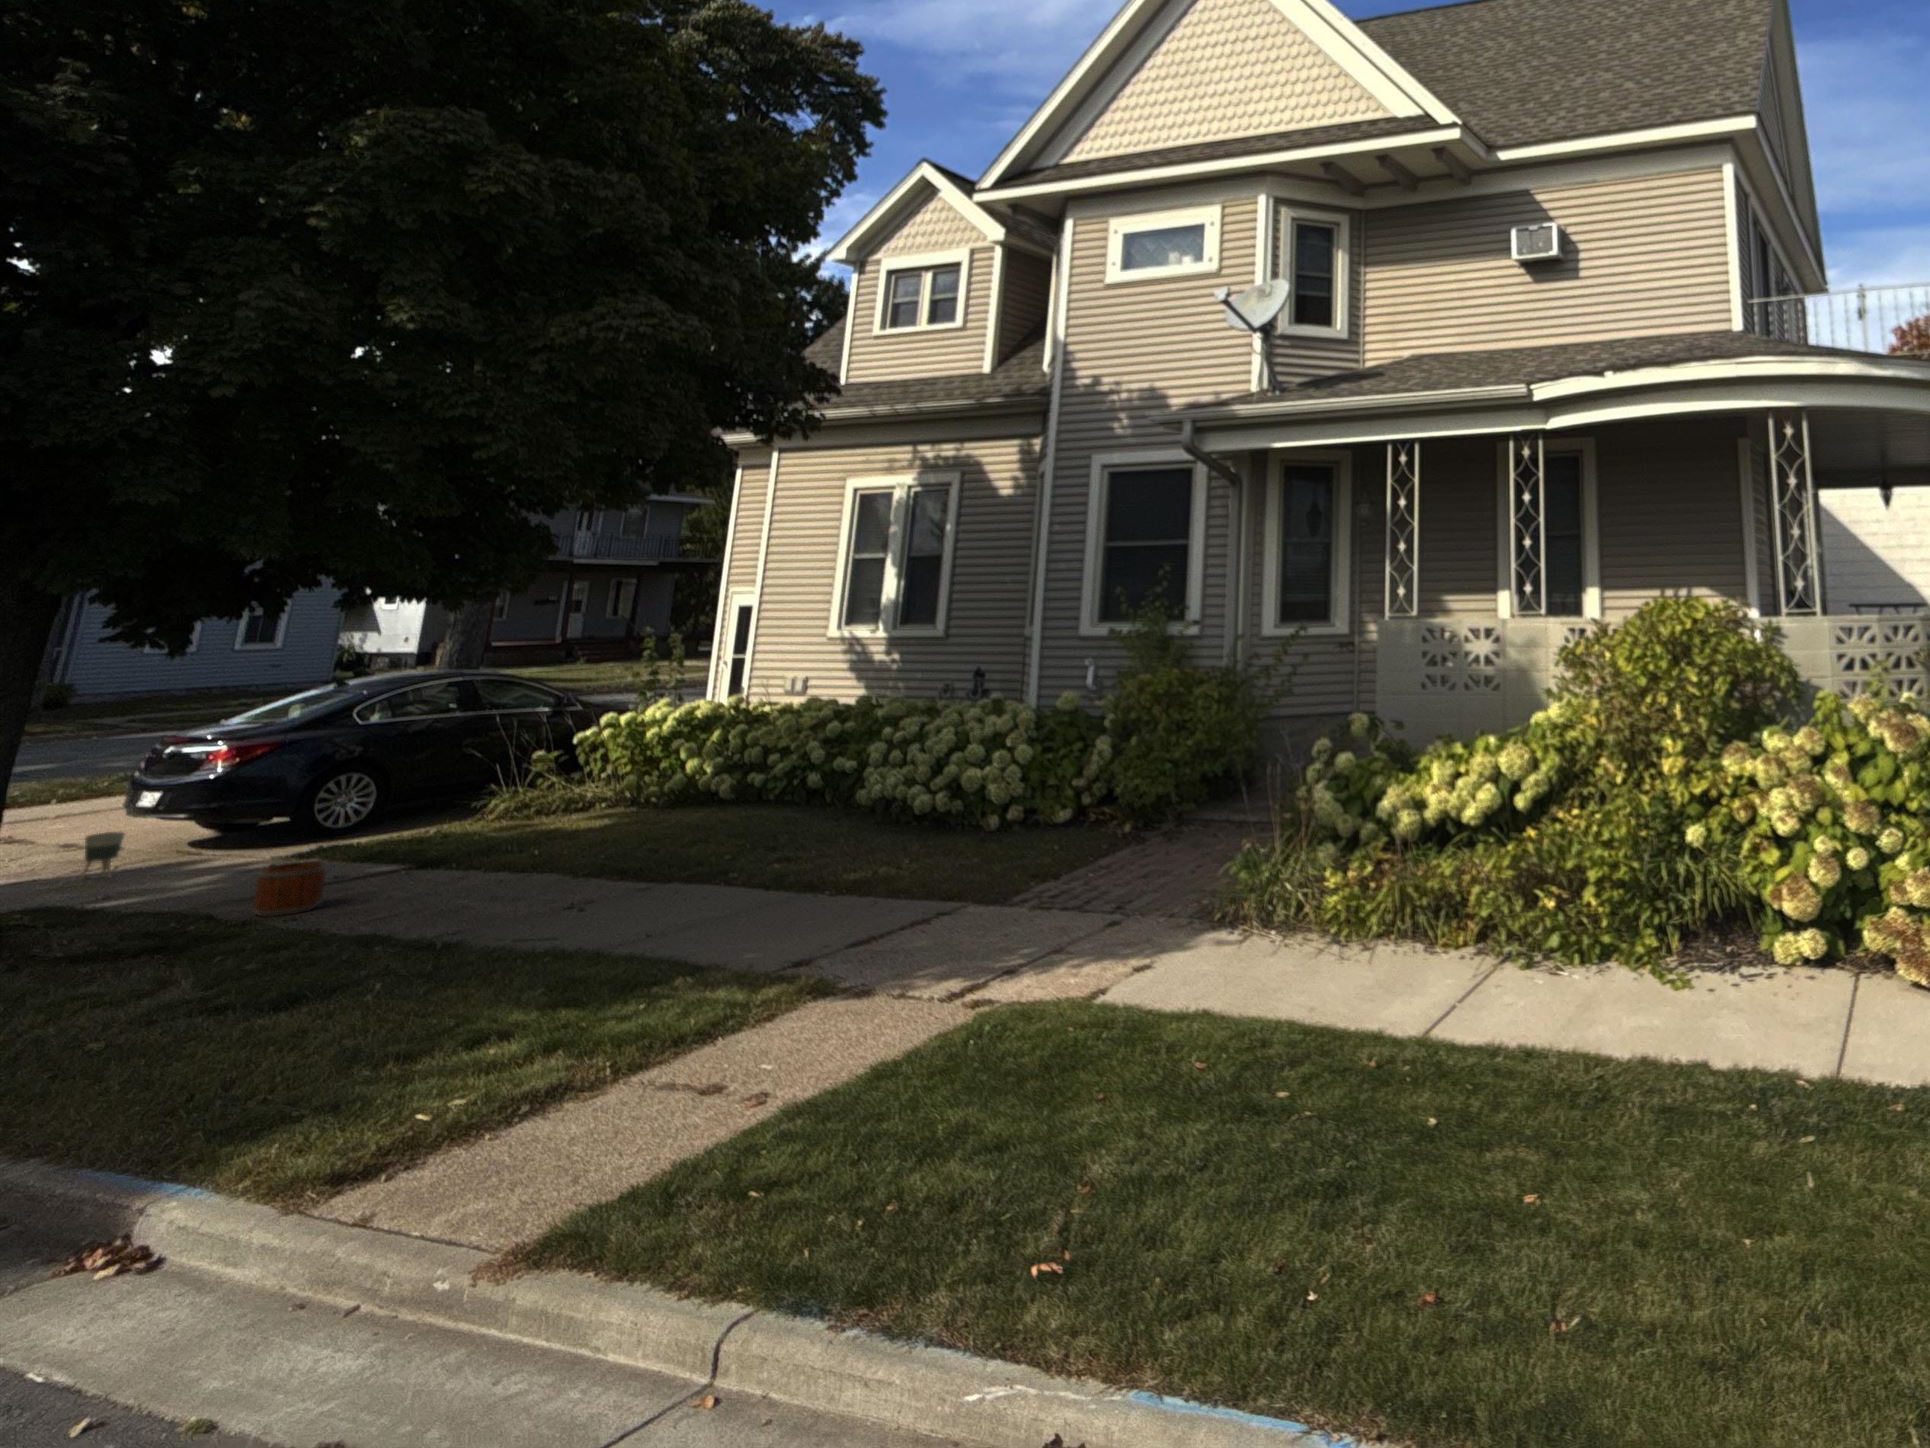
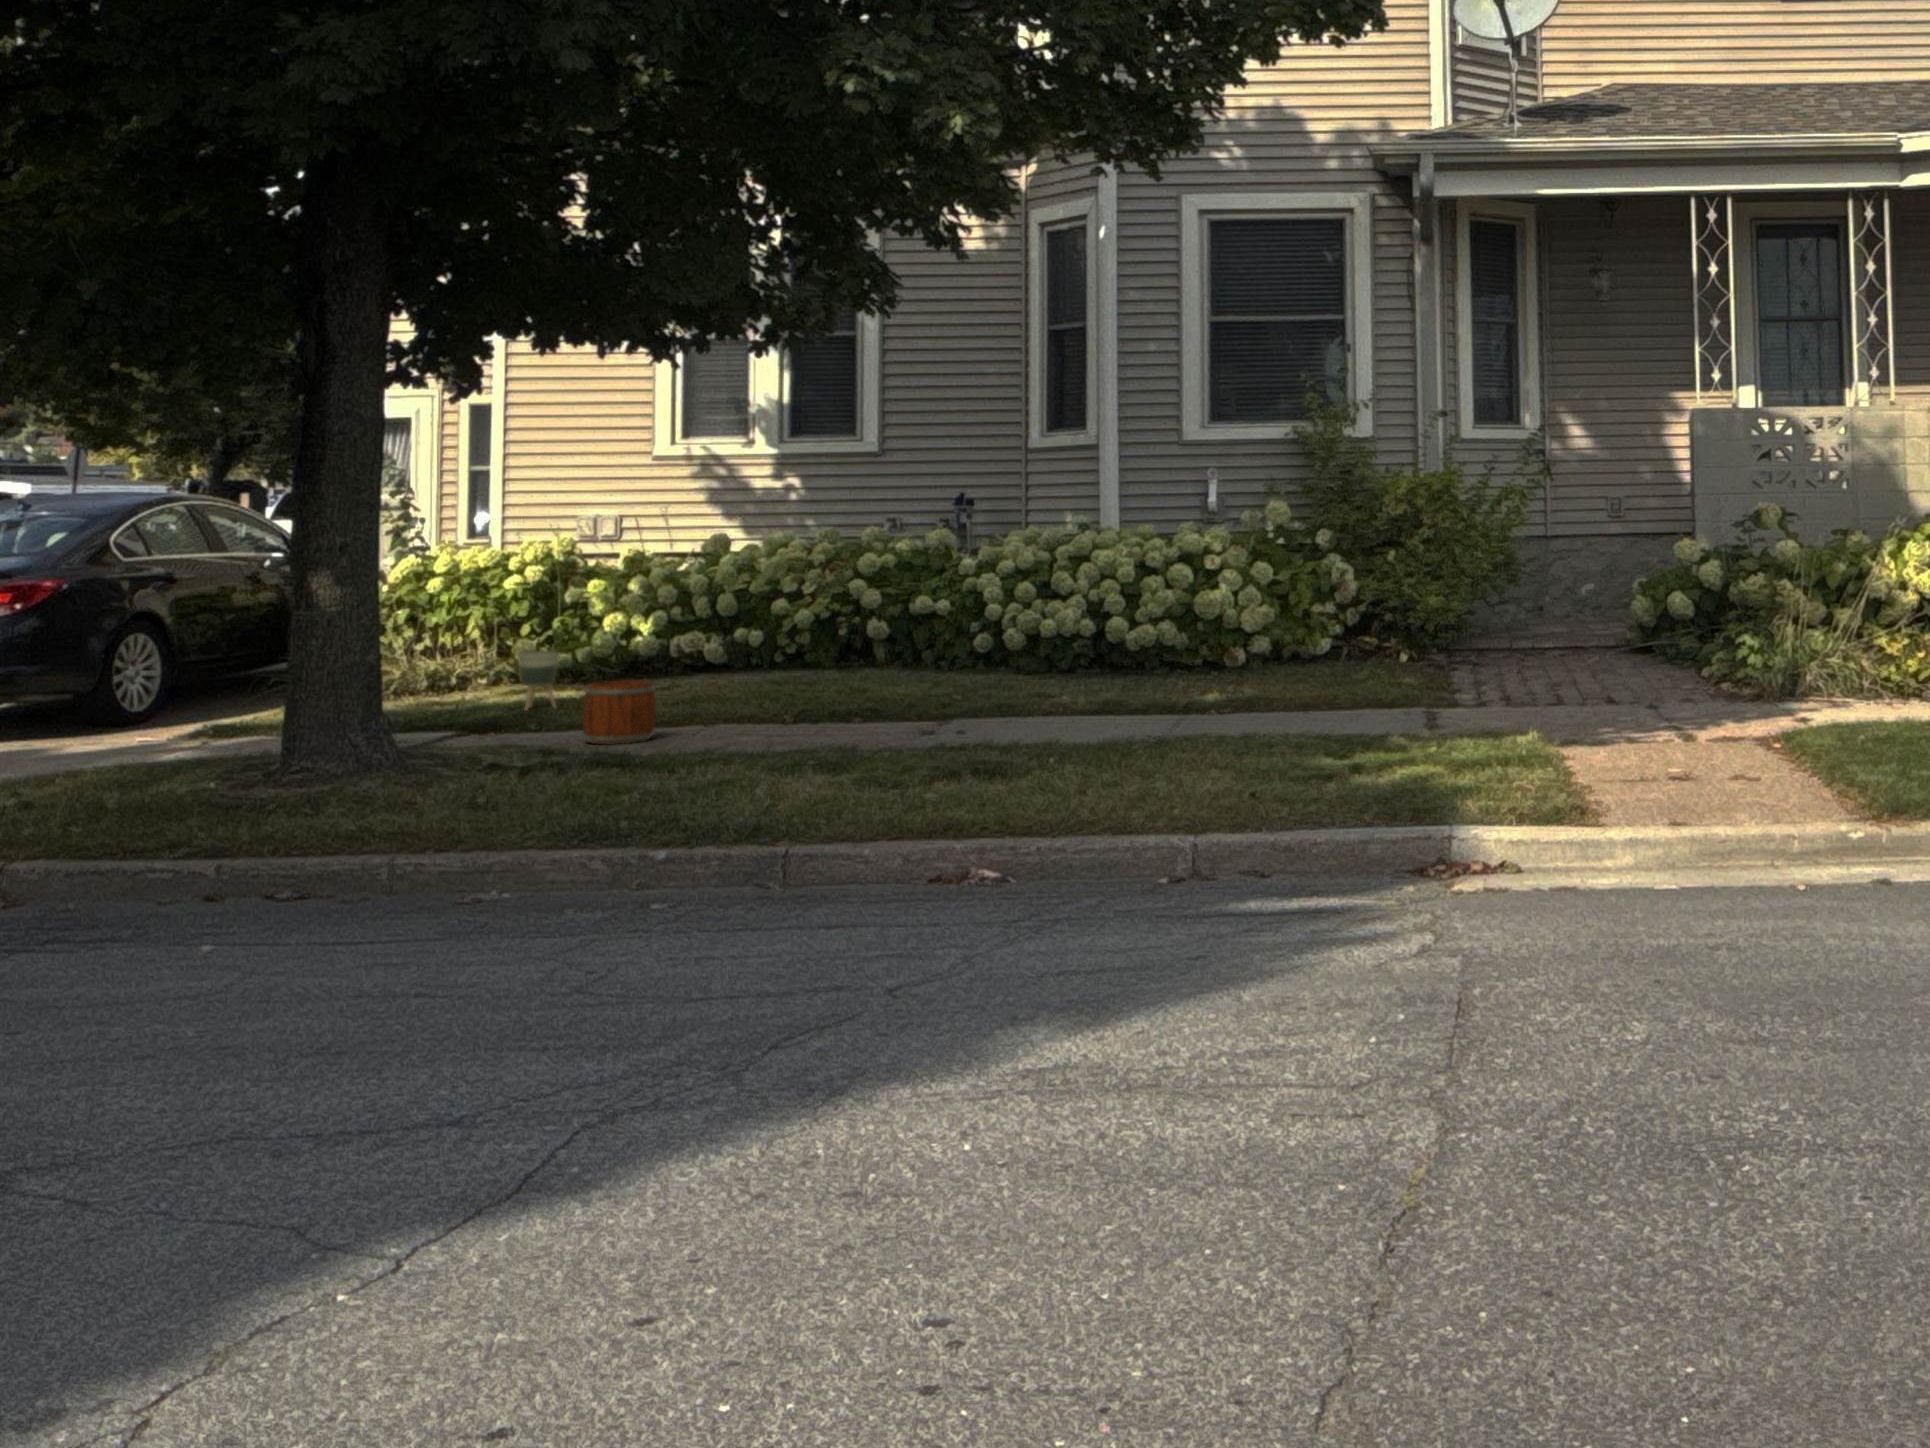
planter: present [80,832,124,880] -> present [518,651,558,710]

